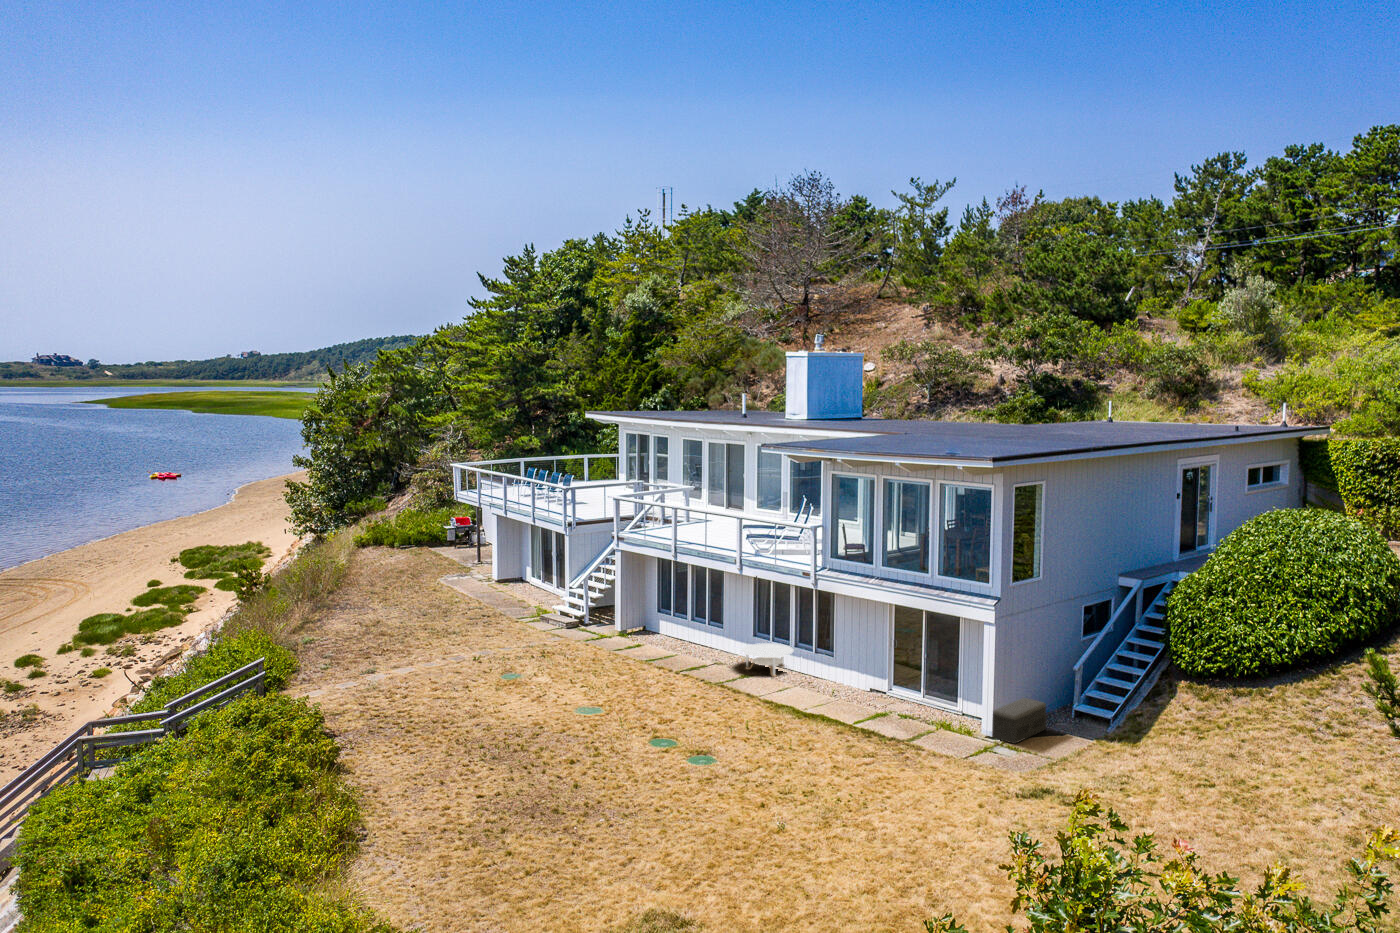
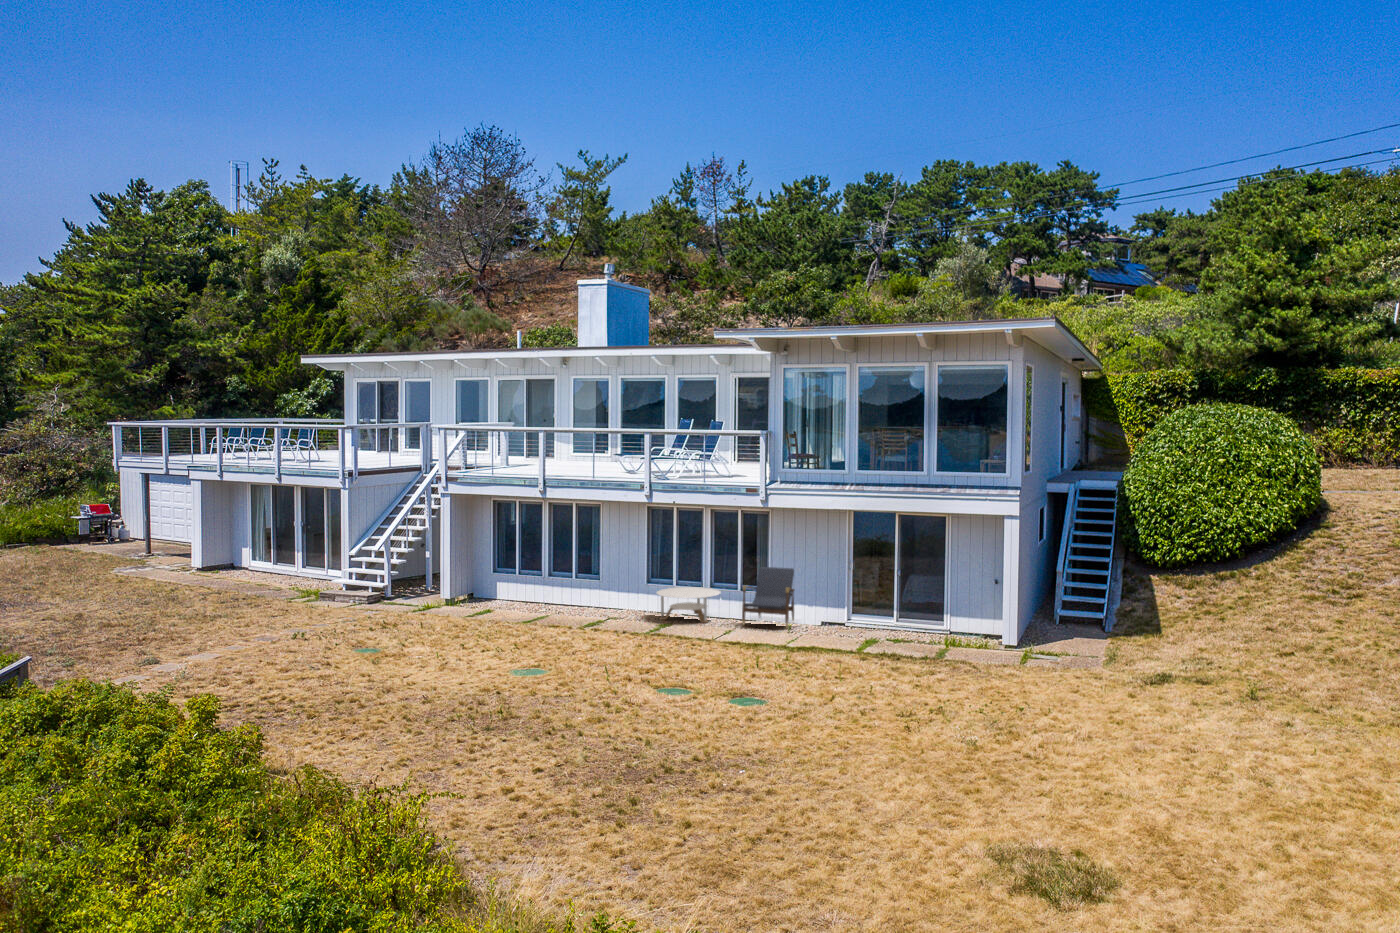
lounge chair: none [797,636,847,692] -> present [742,567,794,628]
storage bench: present [992,698,1046,744] -> none [1021,603,1054,649]

